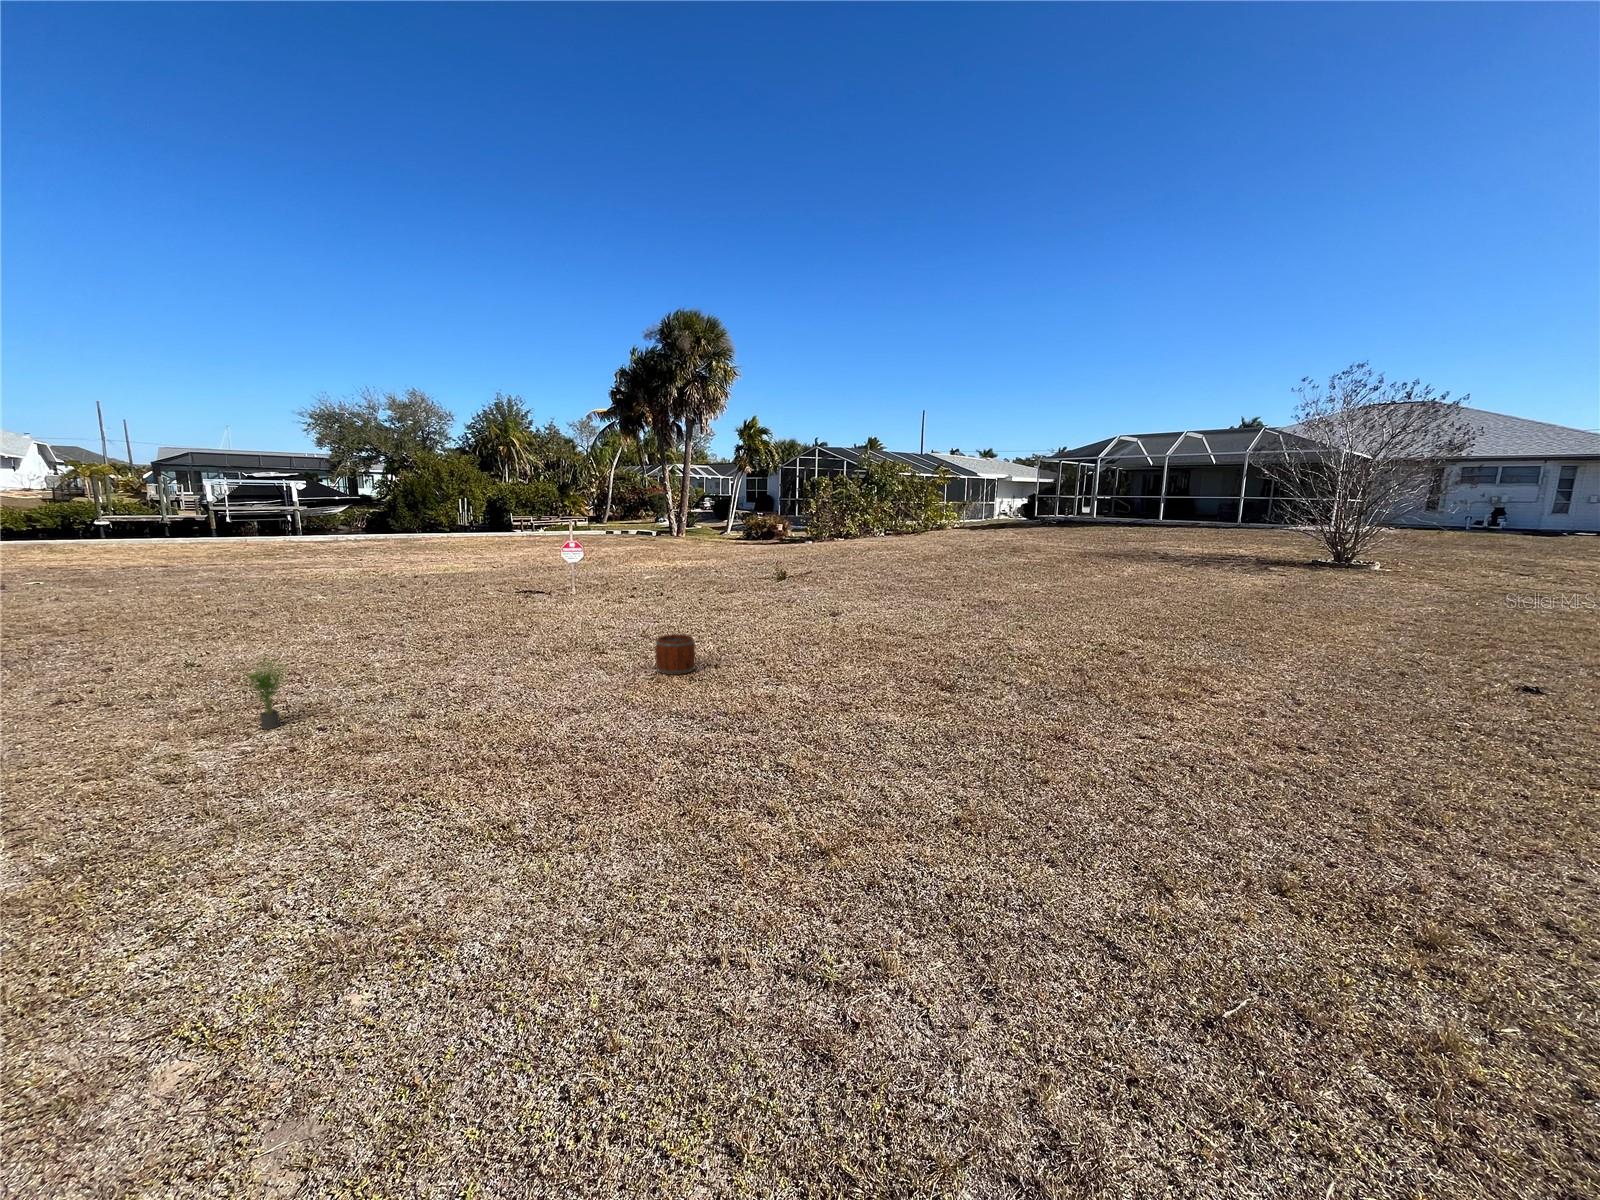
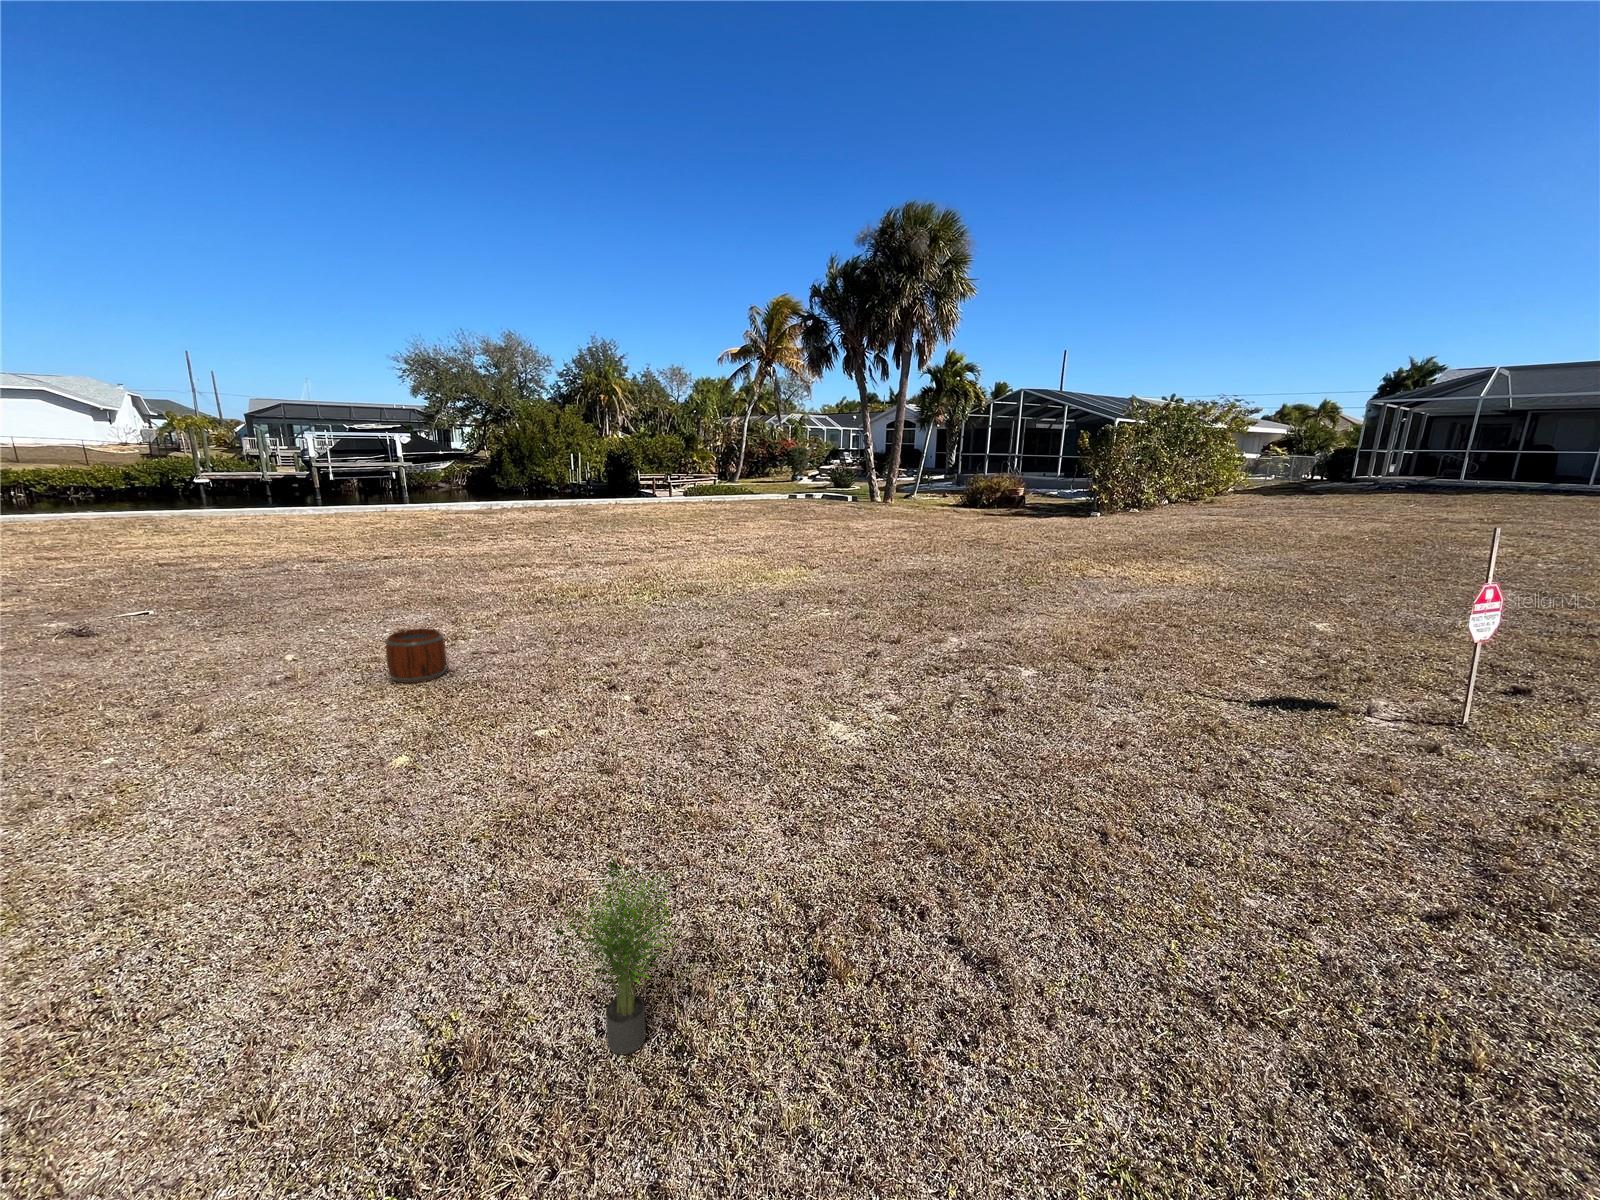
bucket: present [655,634,696,675] -> present [385,628,447,683]

